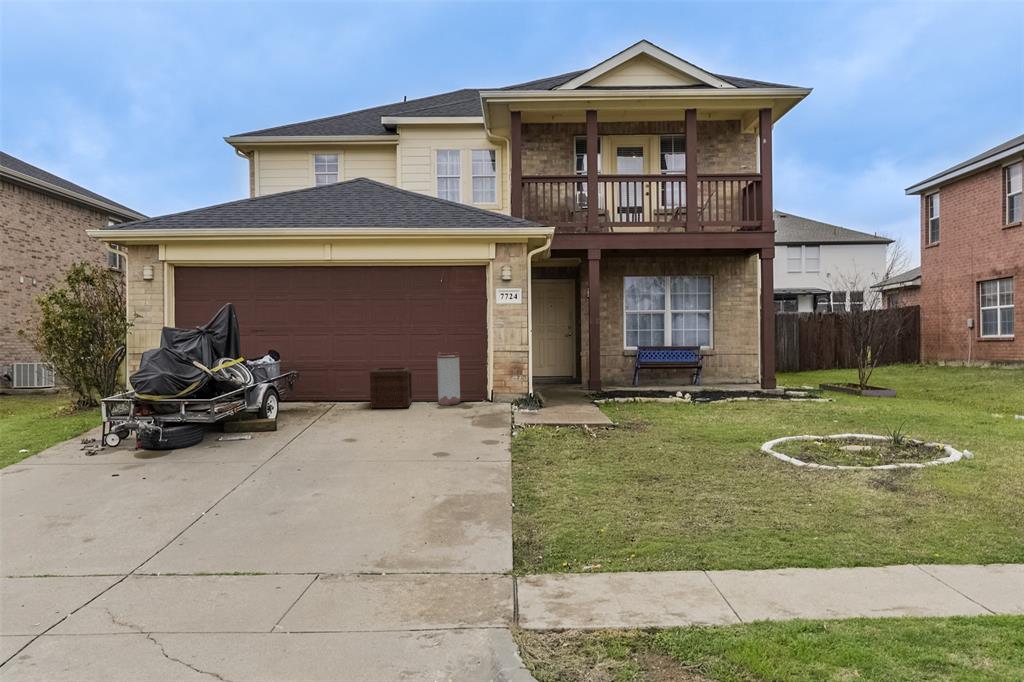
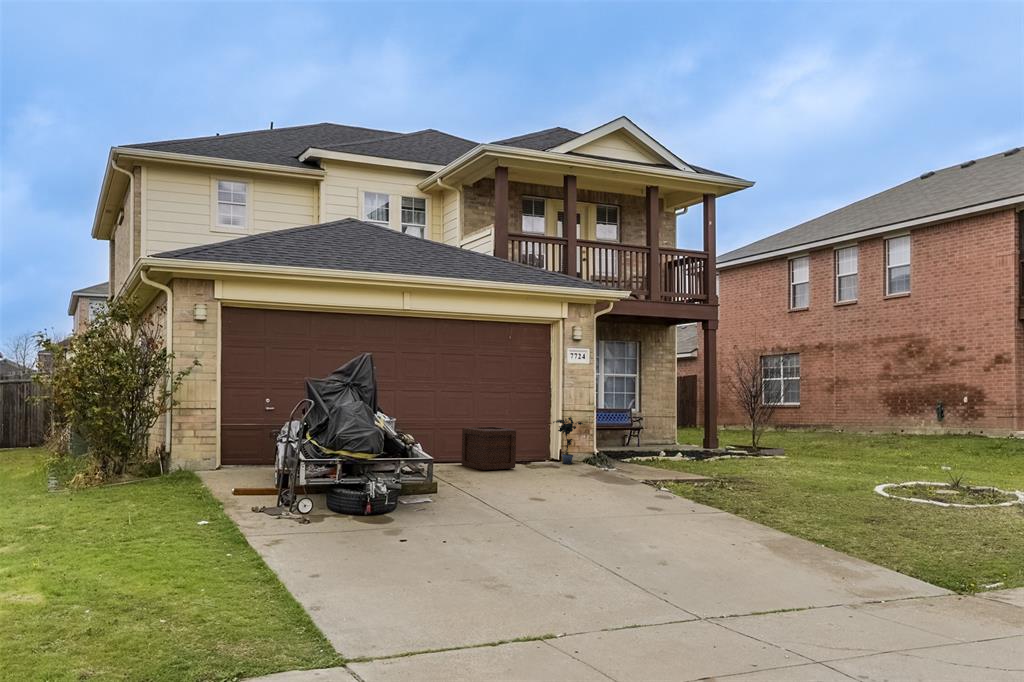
trash can: present [437,352,460,405] -> none [522,411,546,465]
potted plant: none [473,356,502,404] -> present [553,417,583,464]

